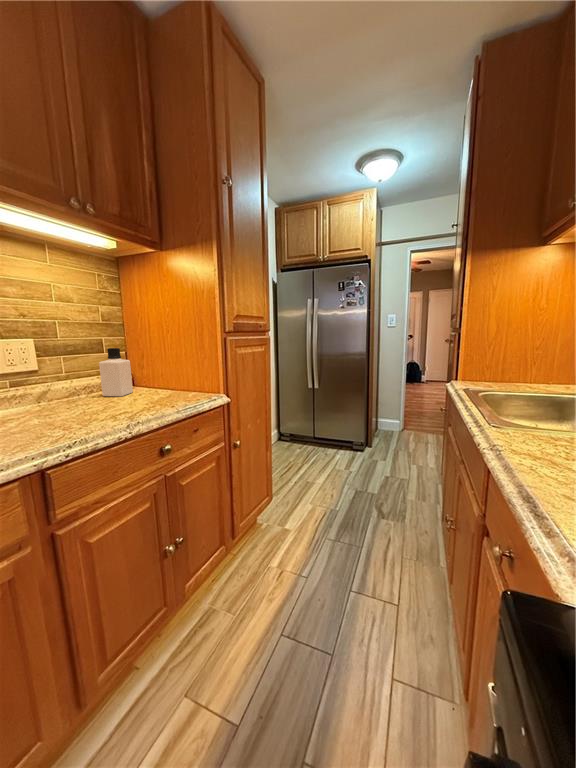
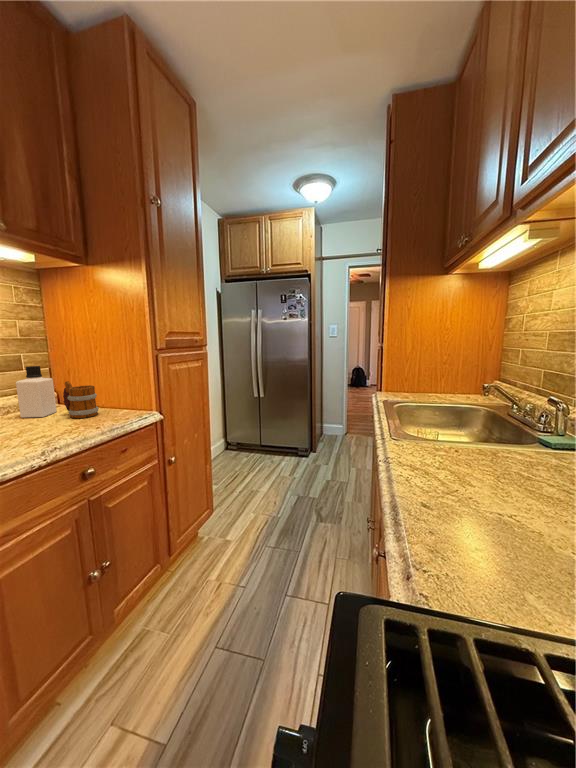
mug: none [139,363,171,398] -> present [63,381,99,418]

